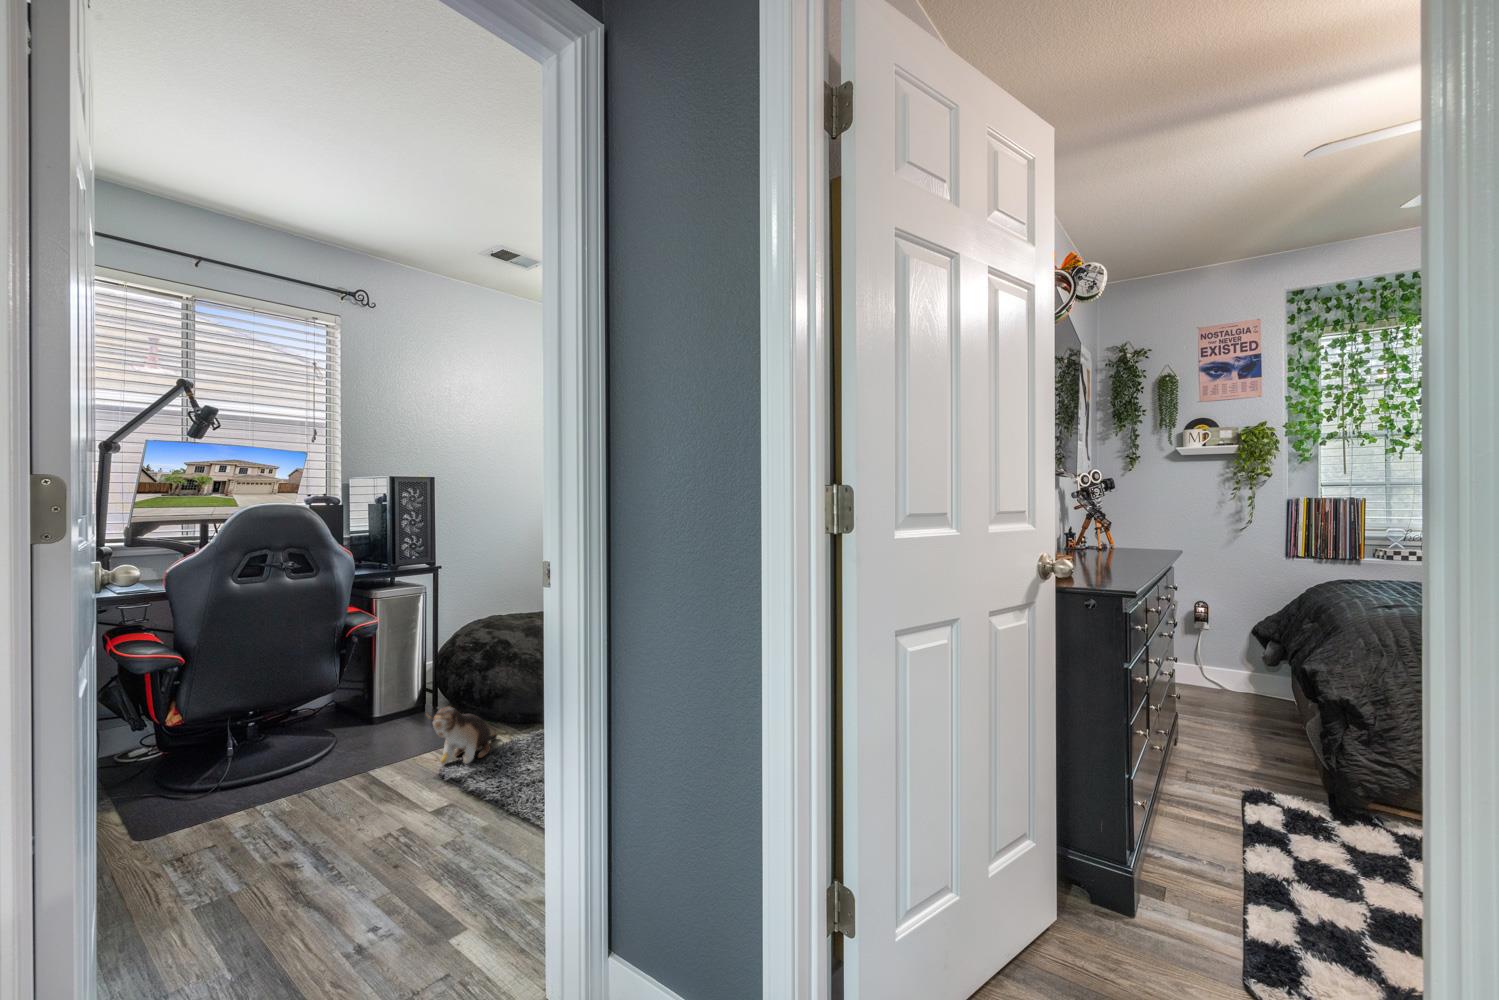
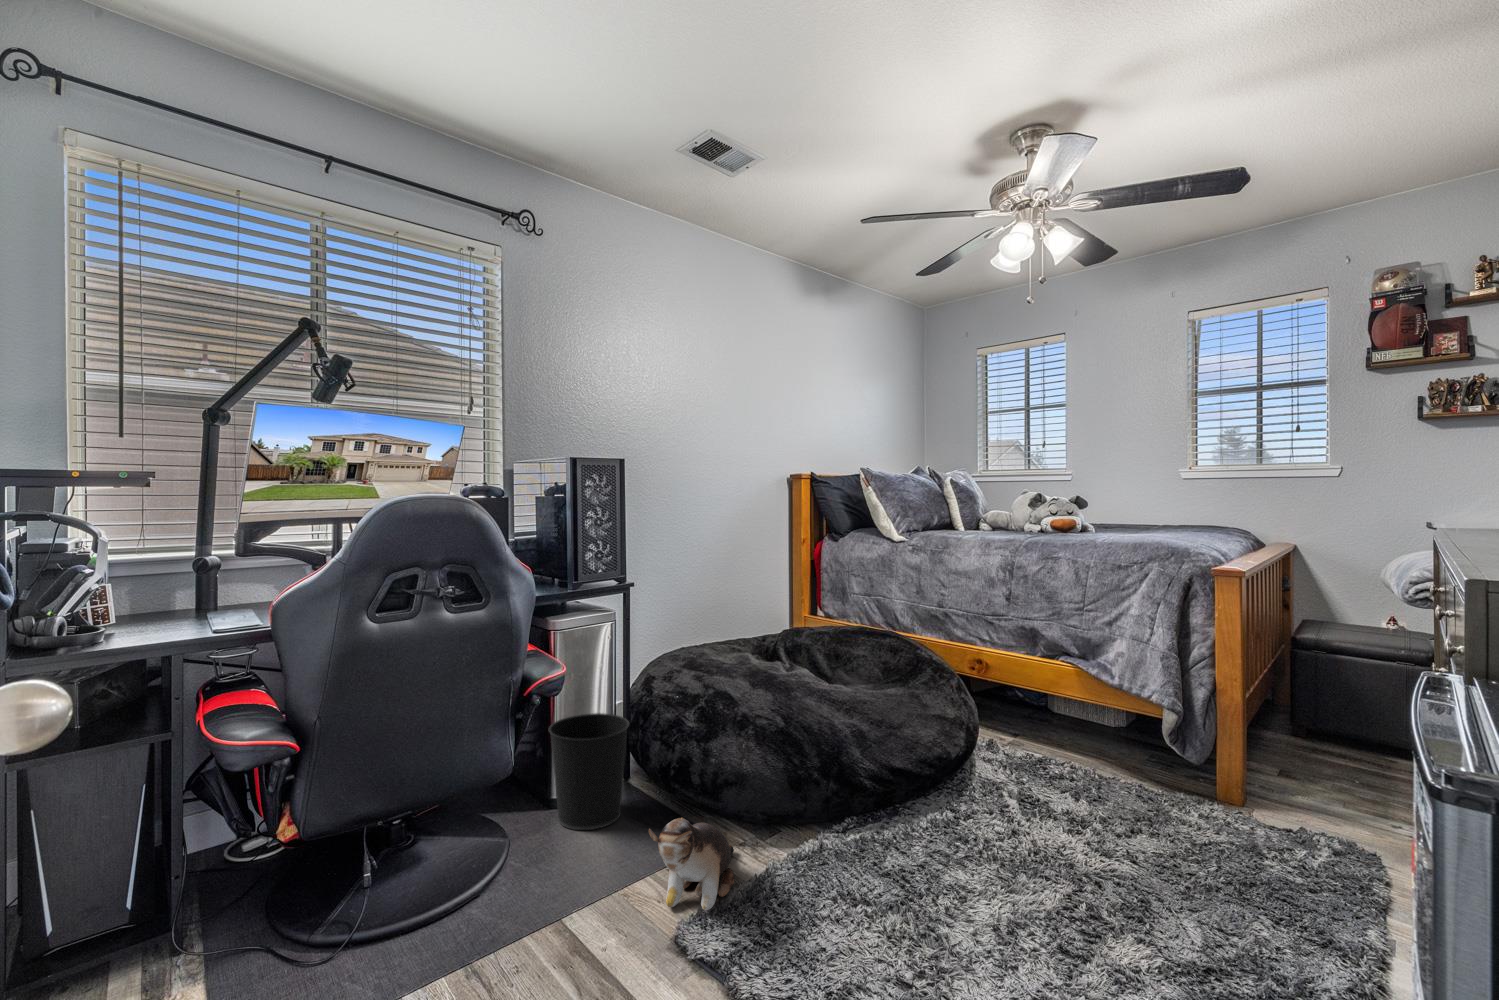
wastebasket: none [370,657,431,734] -> present [549,713,629,830]

